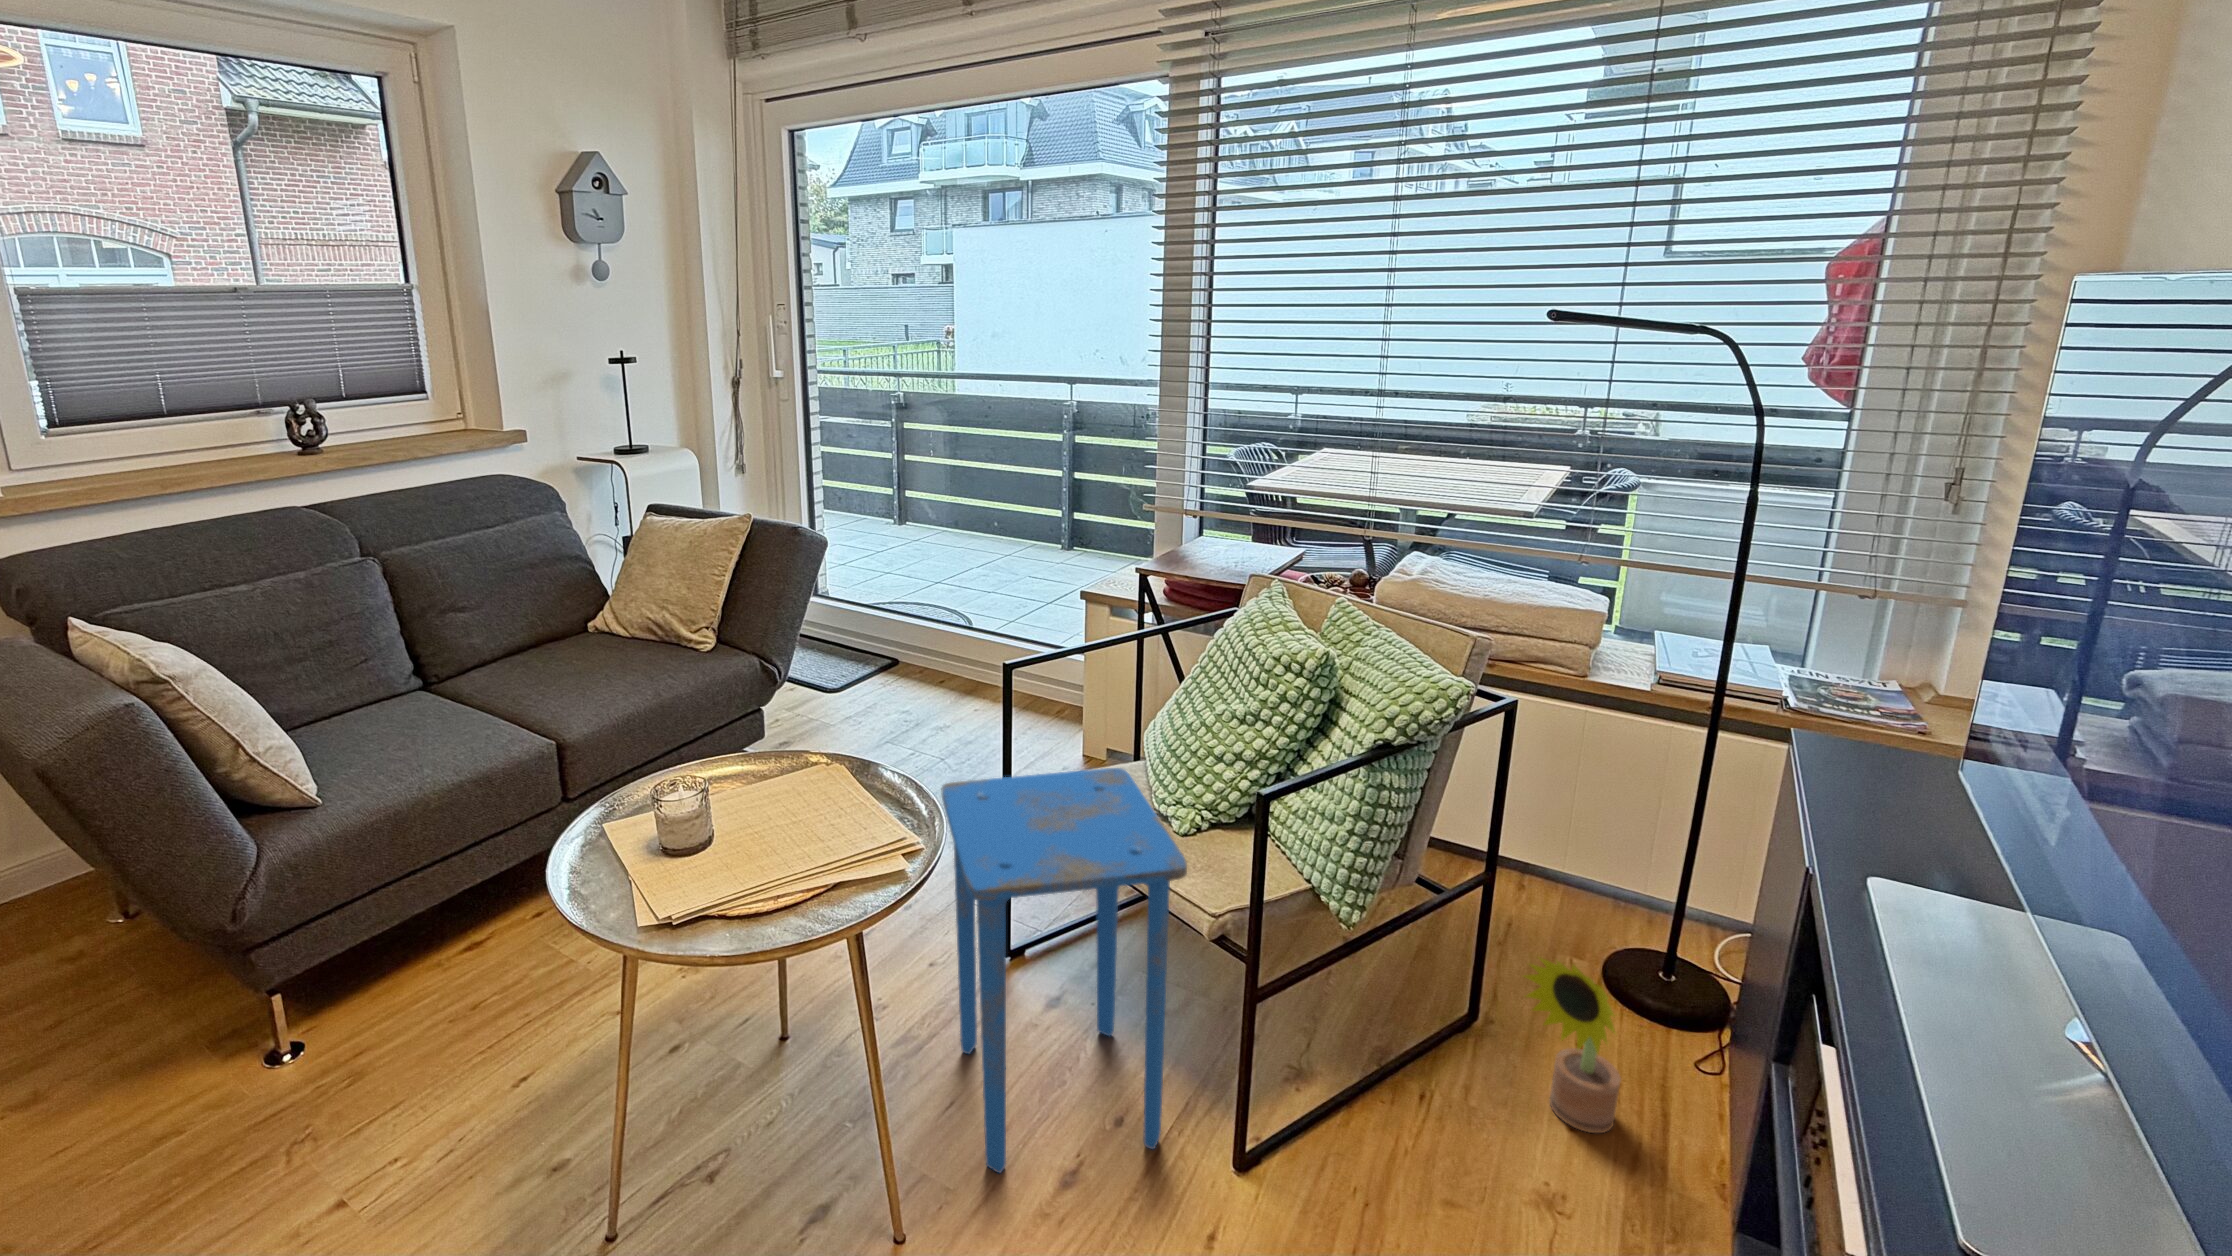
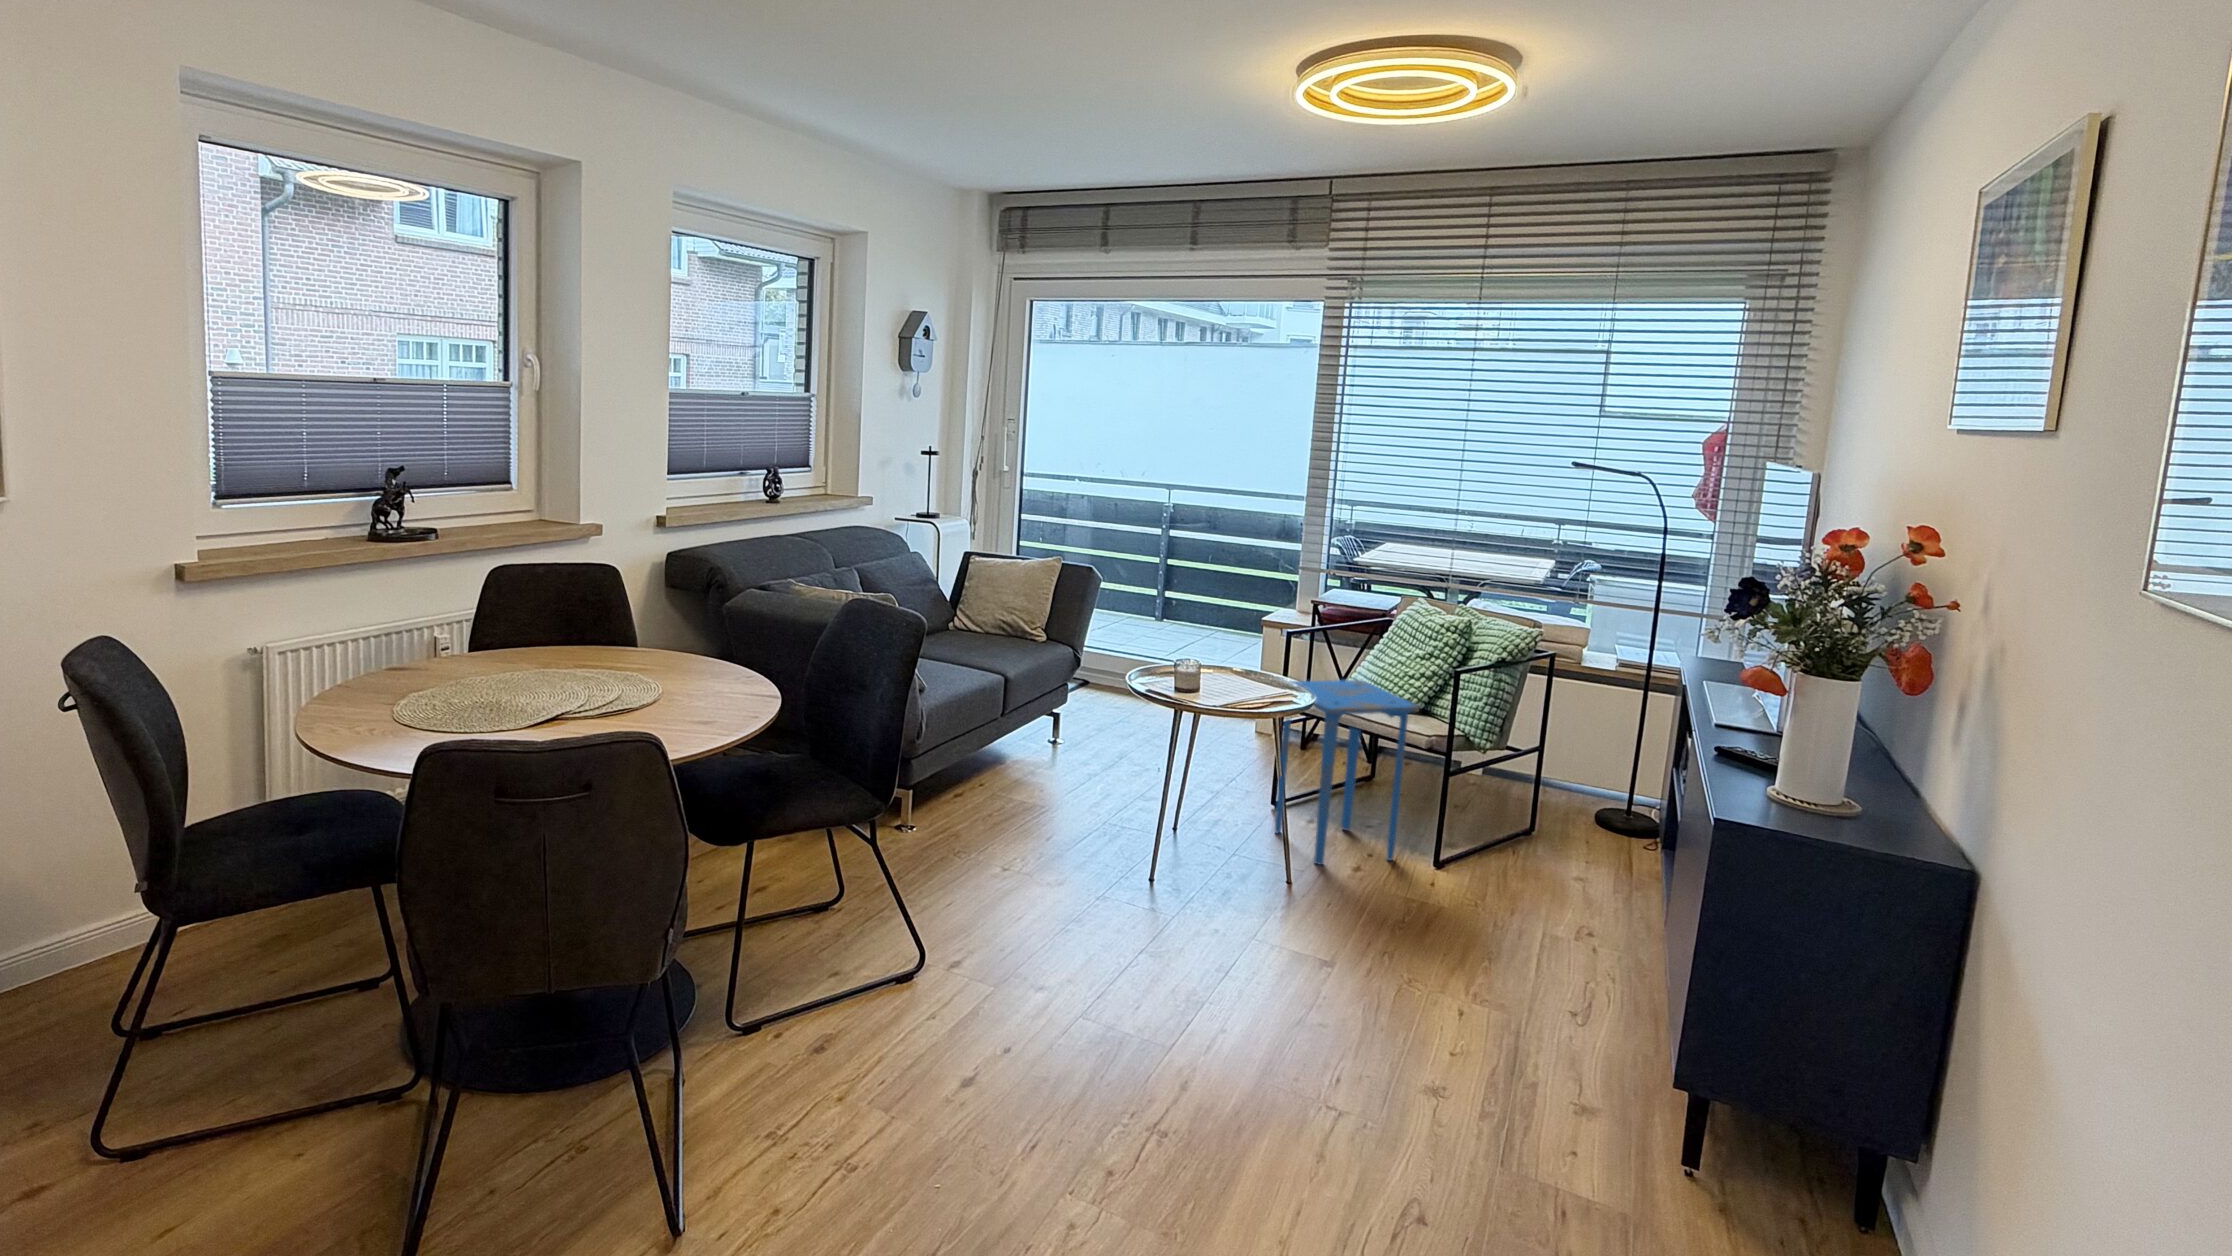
decorative plant: present [1524,957,1621,1133] -> none [1563,769,1611,862]

